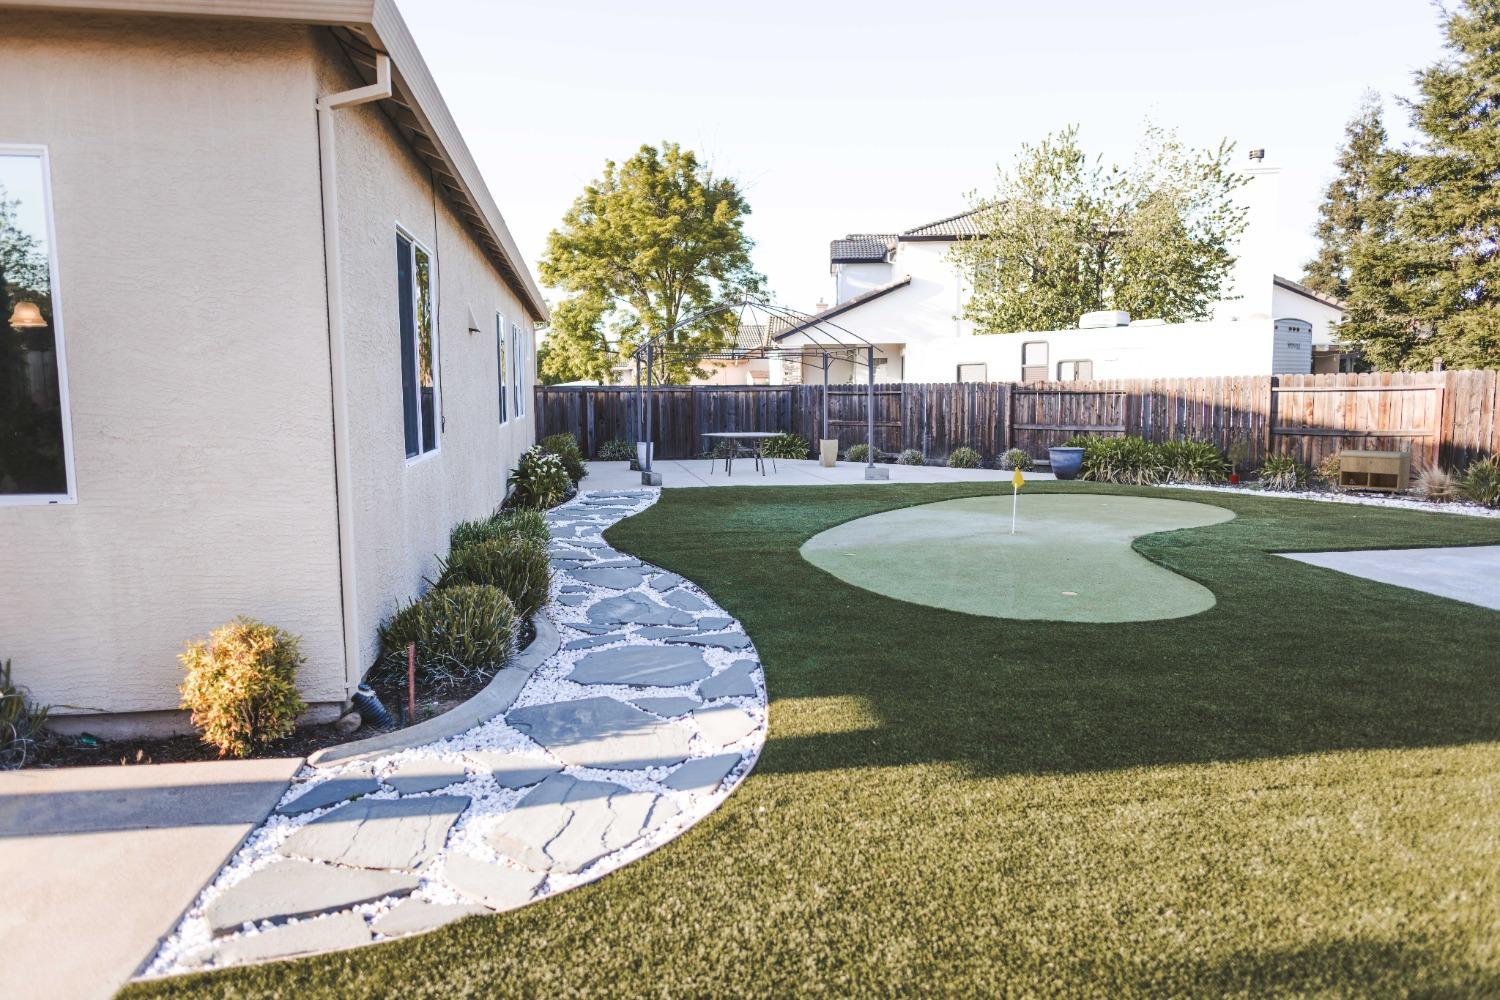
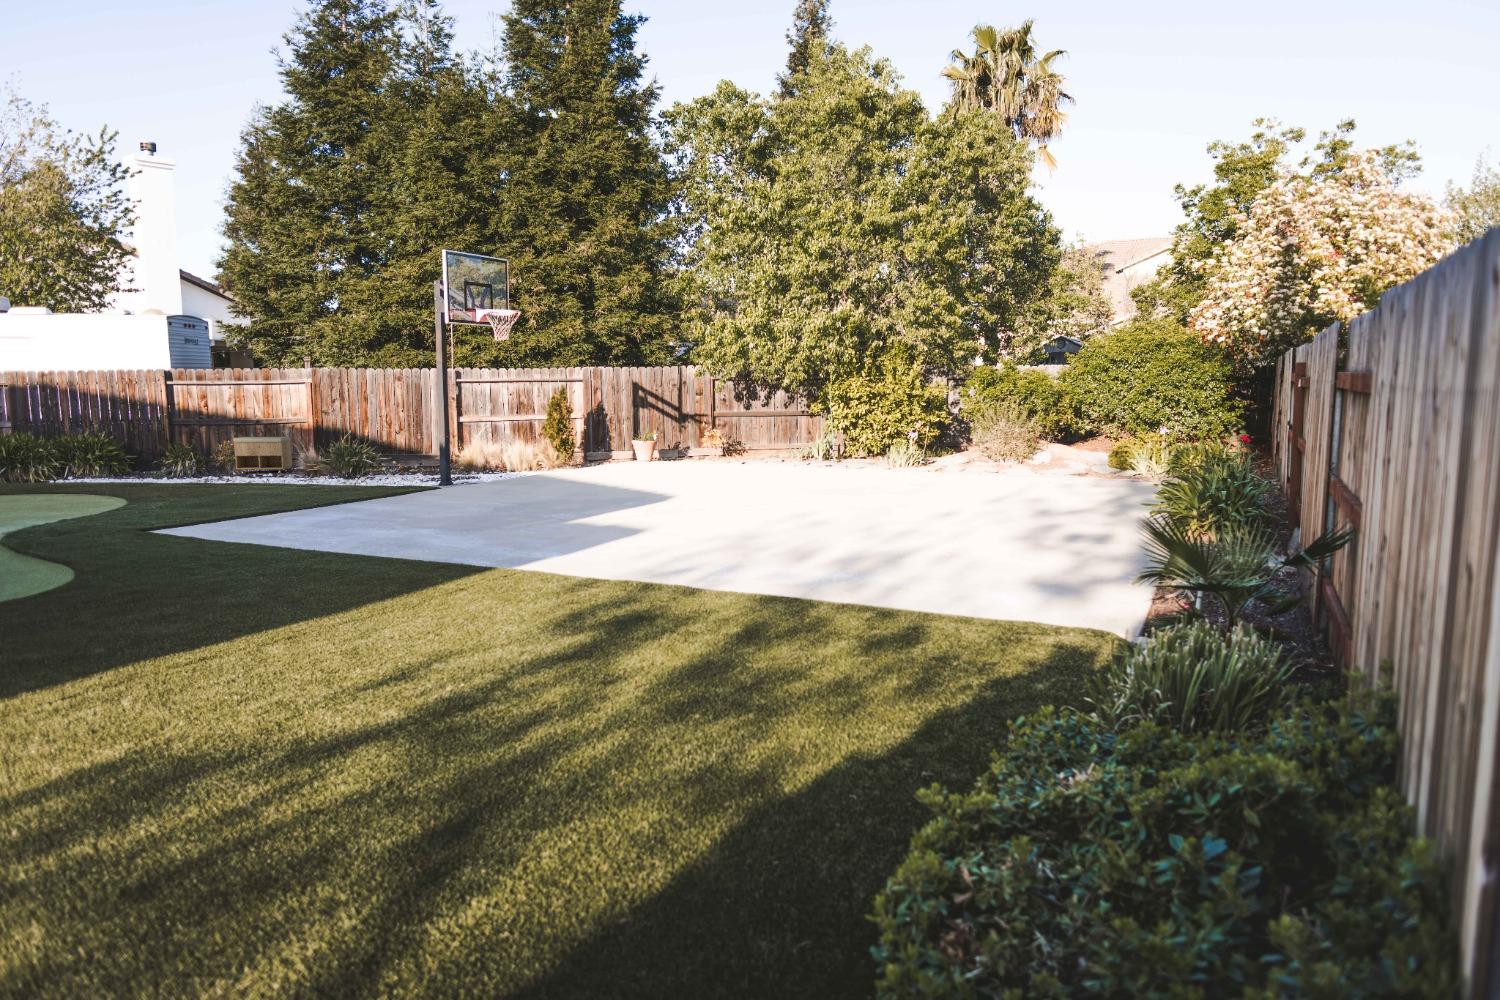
potted tree: present [1228,438,1253,483] -> none [128,428,158,474]

